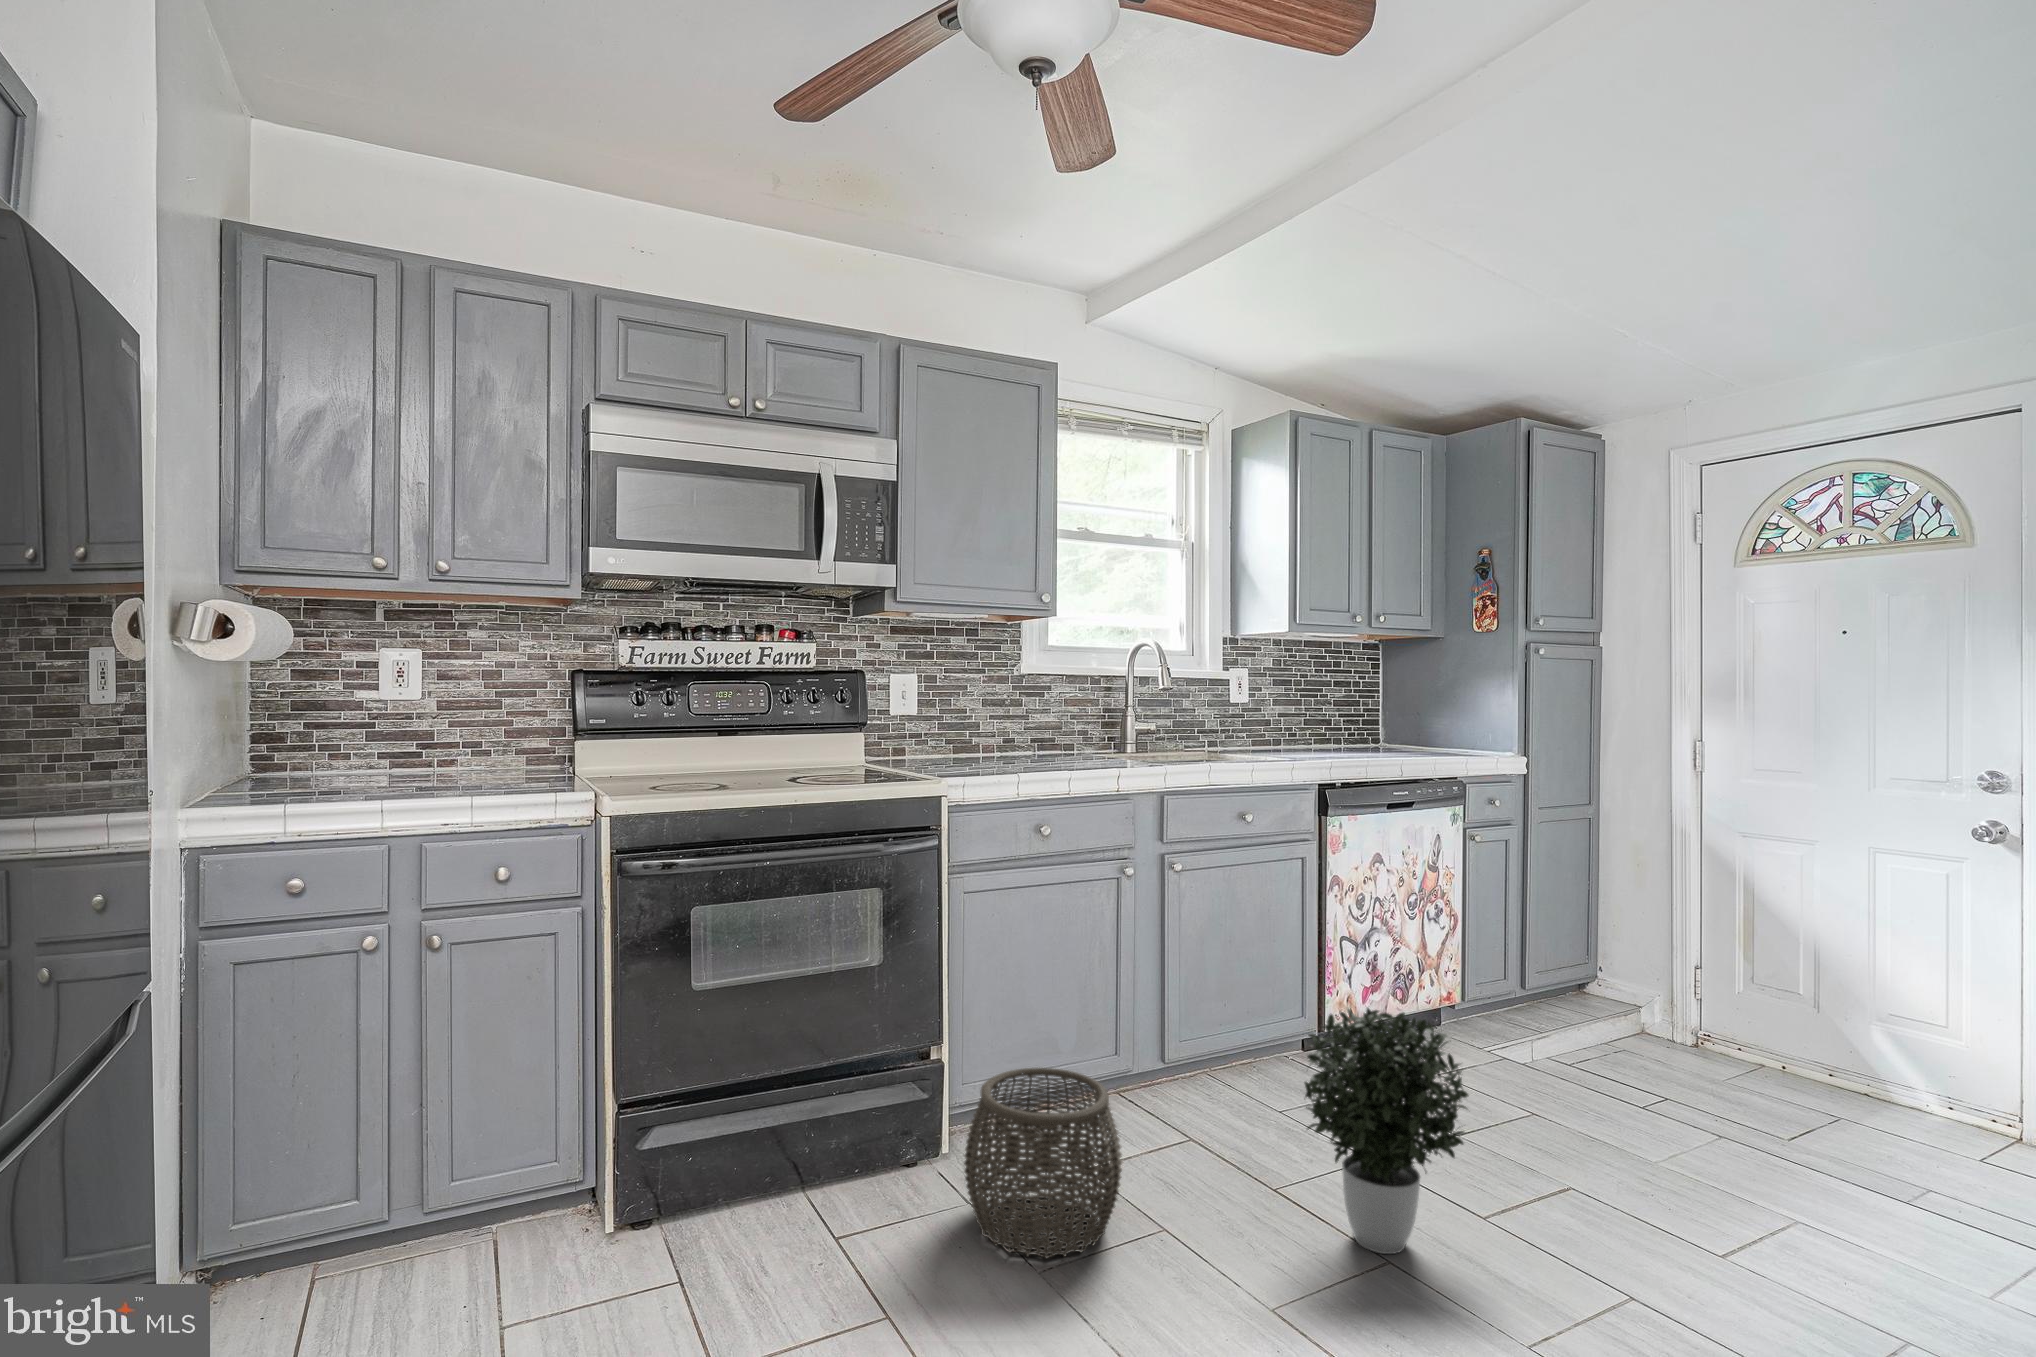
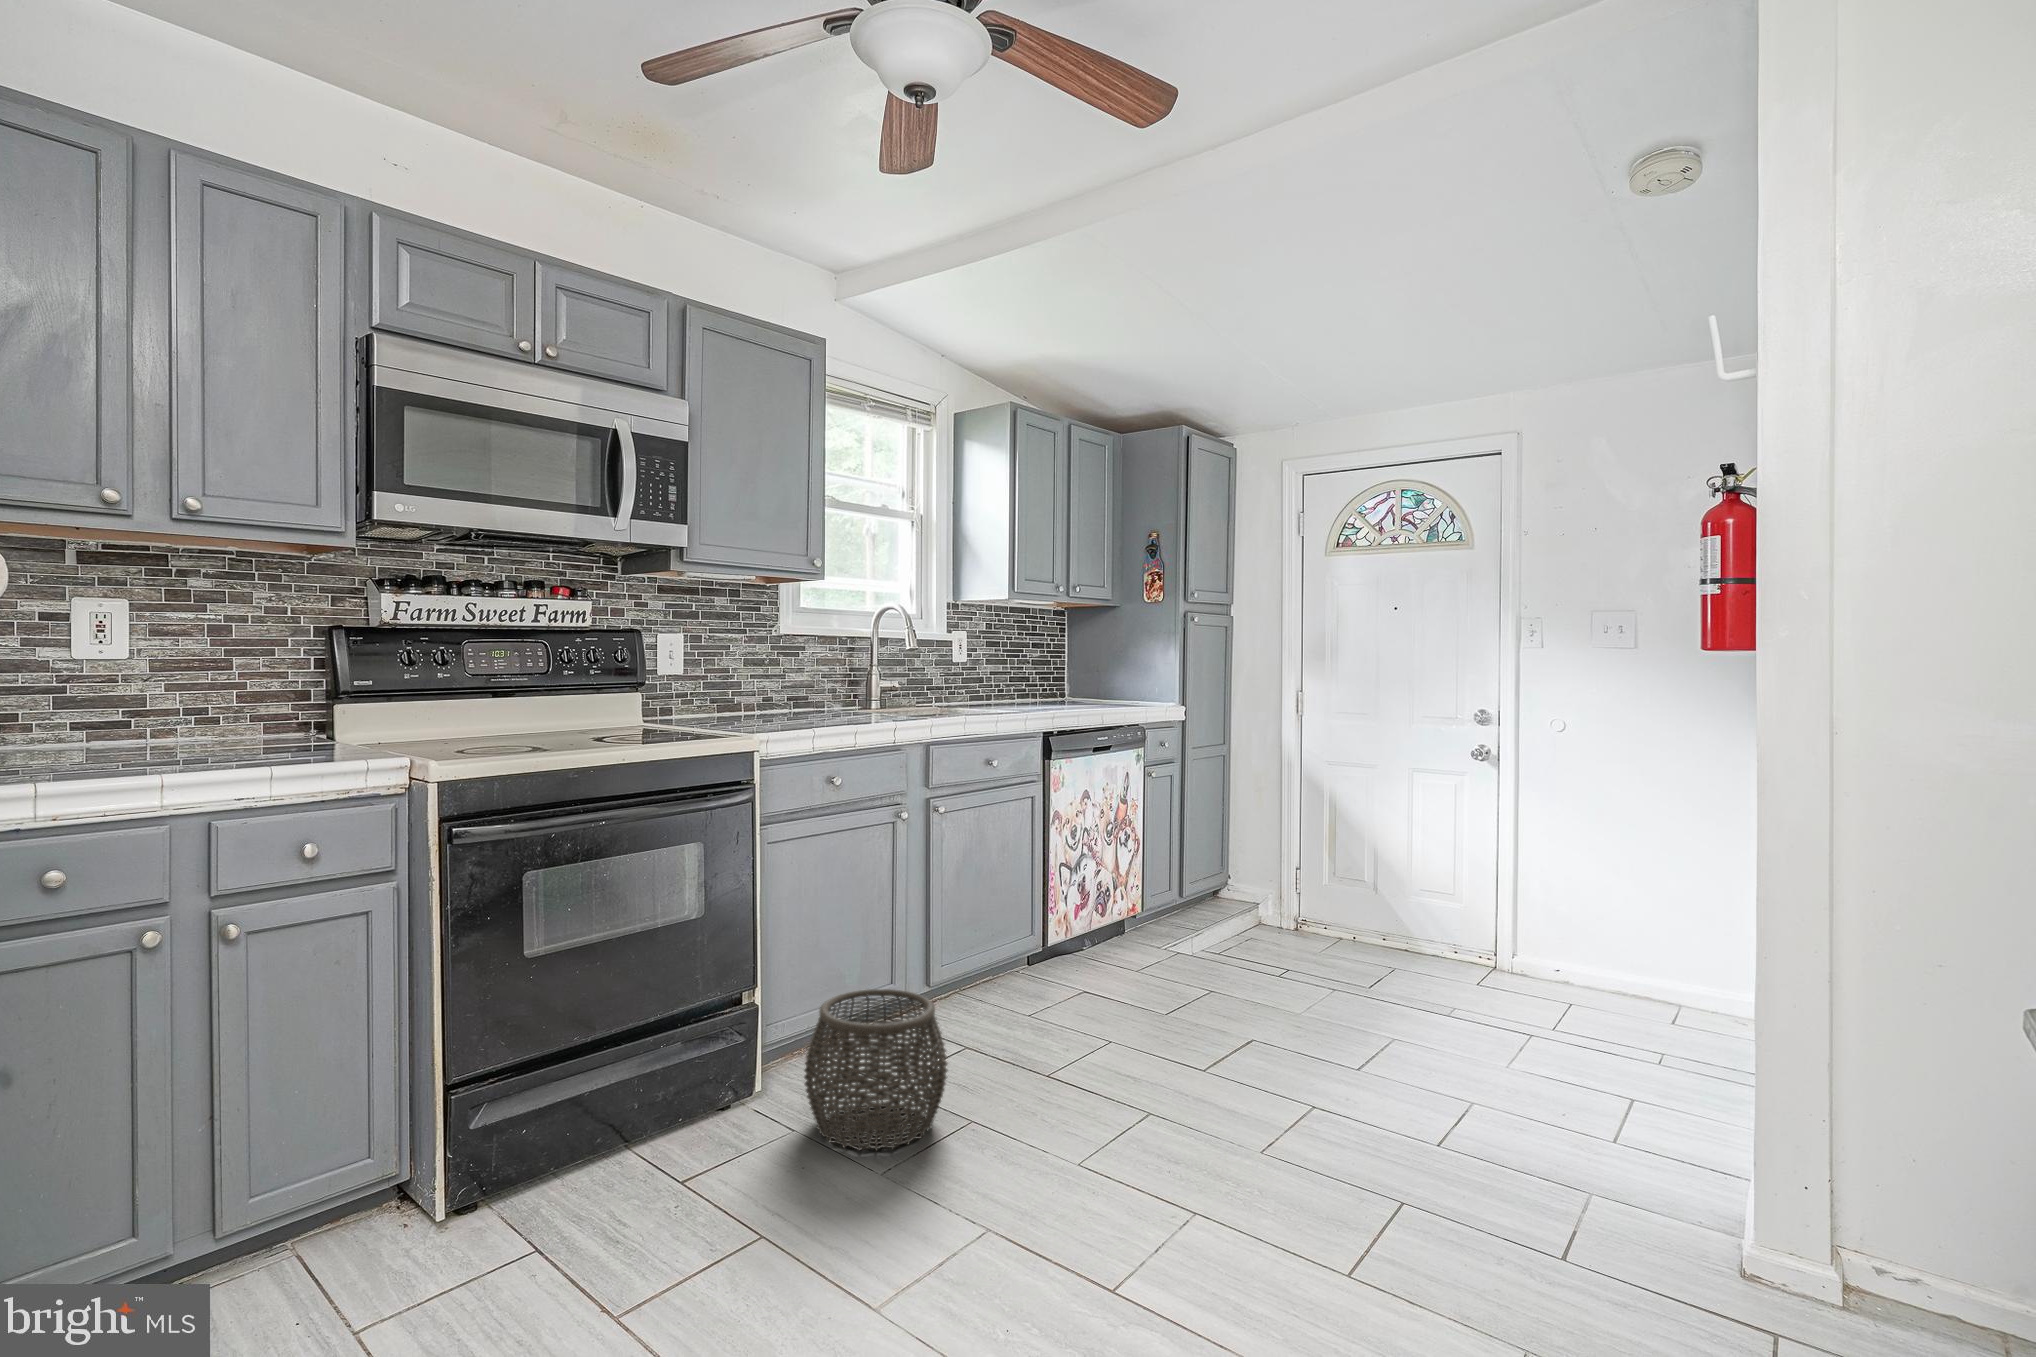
potted plant: present [1305,1008,1468,1254] -> none [1081,903,1210,1096]

